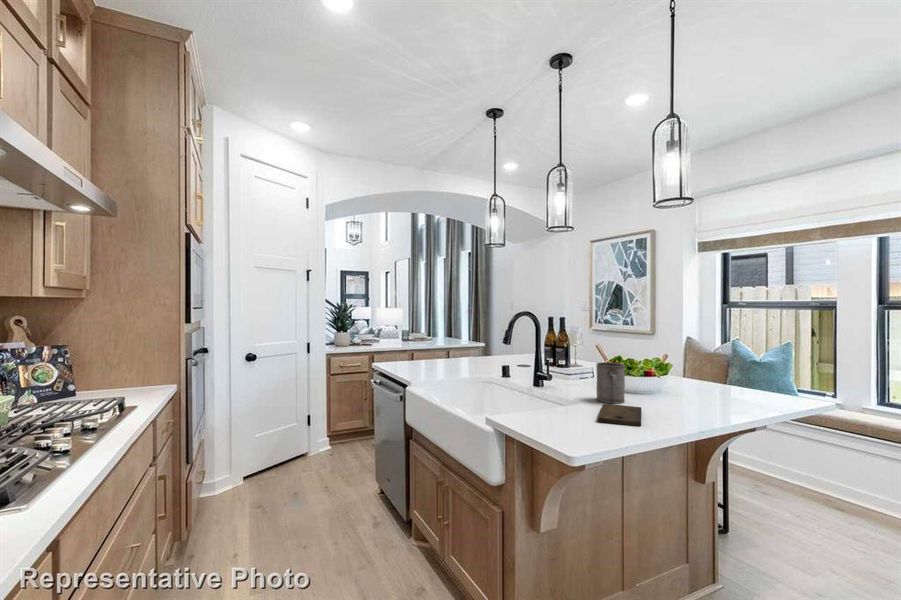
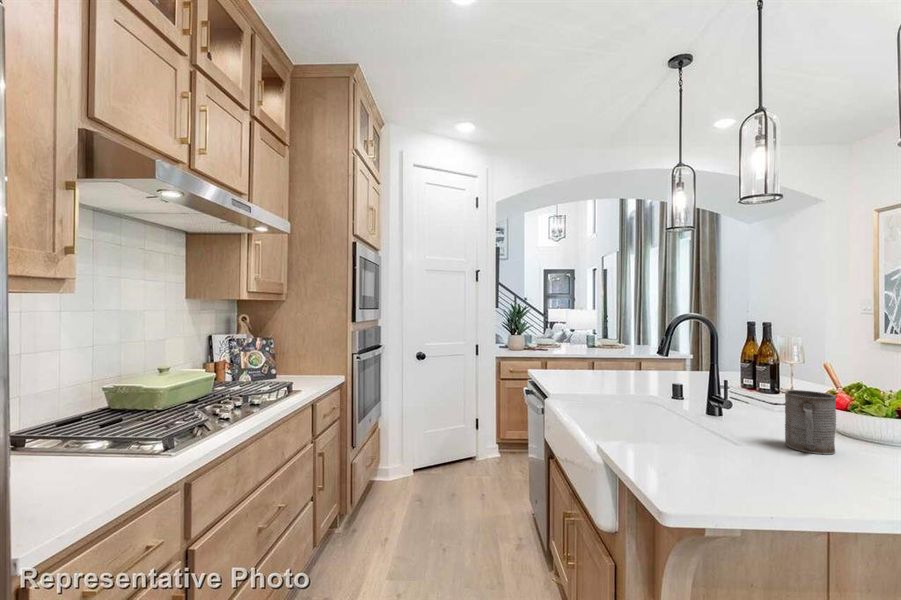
cutting board: present [598,404,641,426] -> none [747,450,848,492]

